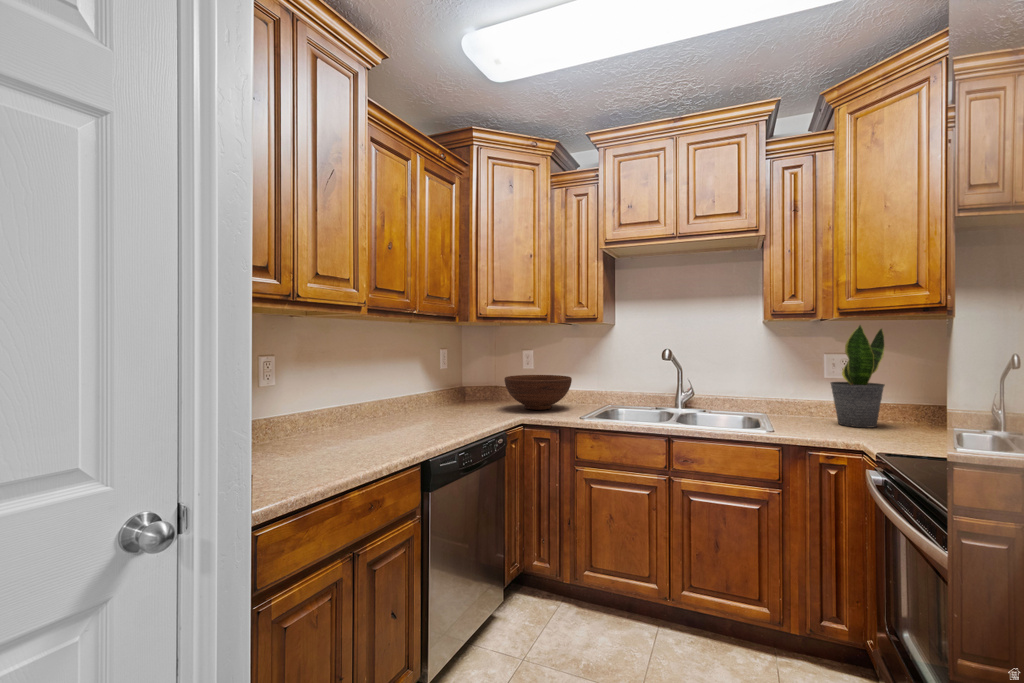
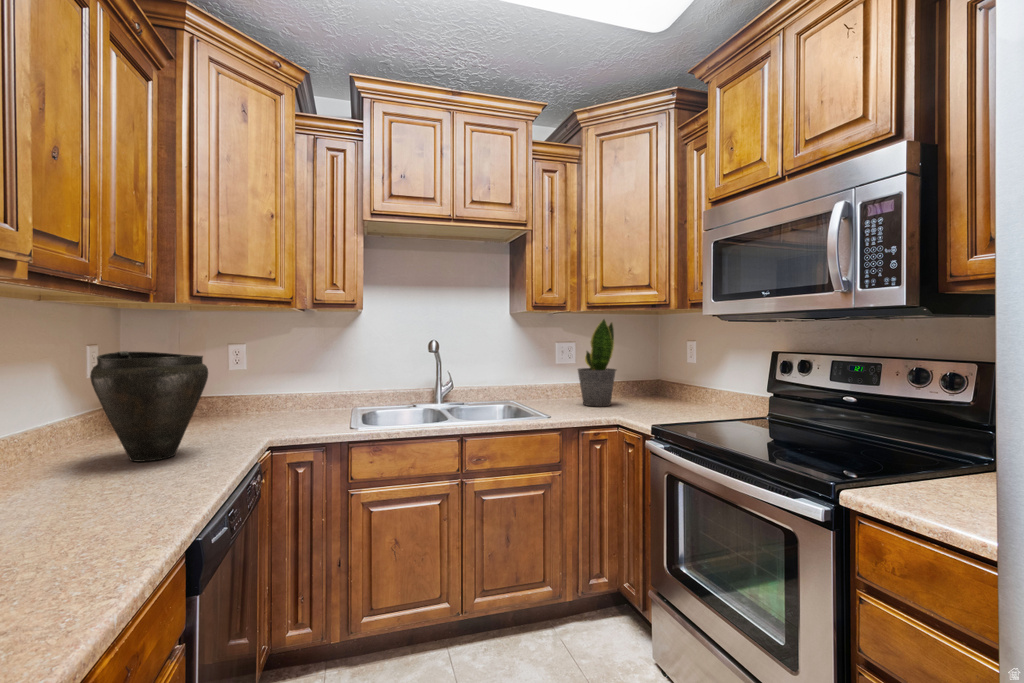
vase: none [420,354,479,423] -> present [90,351,208,462]
fruit bowl: present [504,375,572,410] -> none [220,377,320,425]

